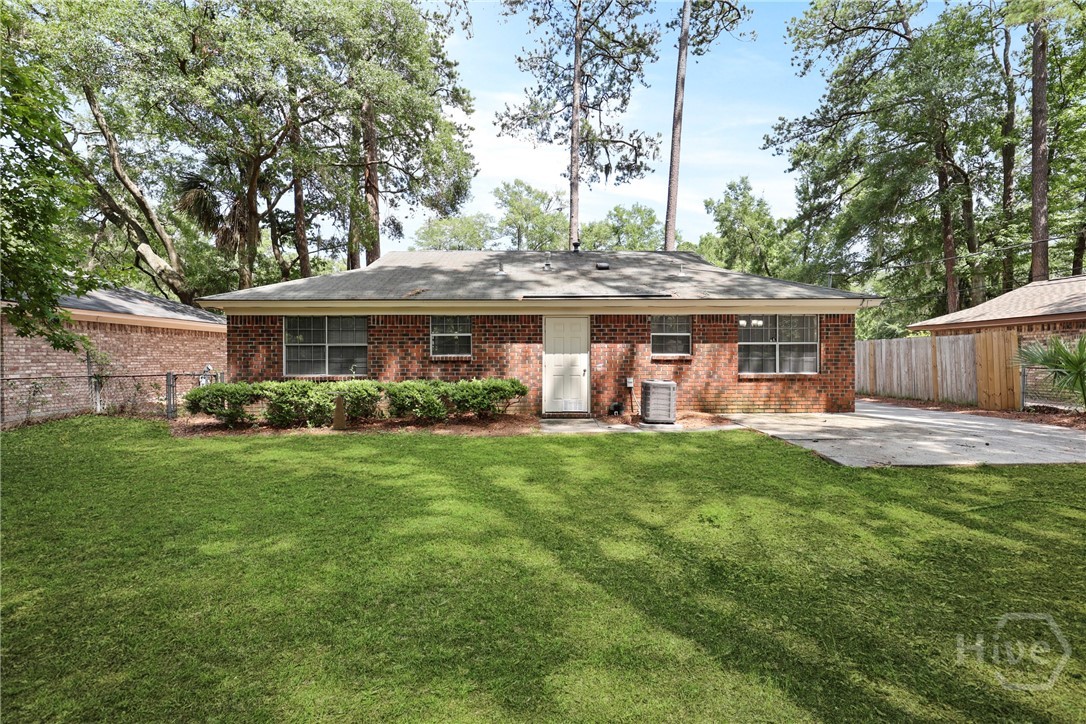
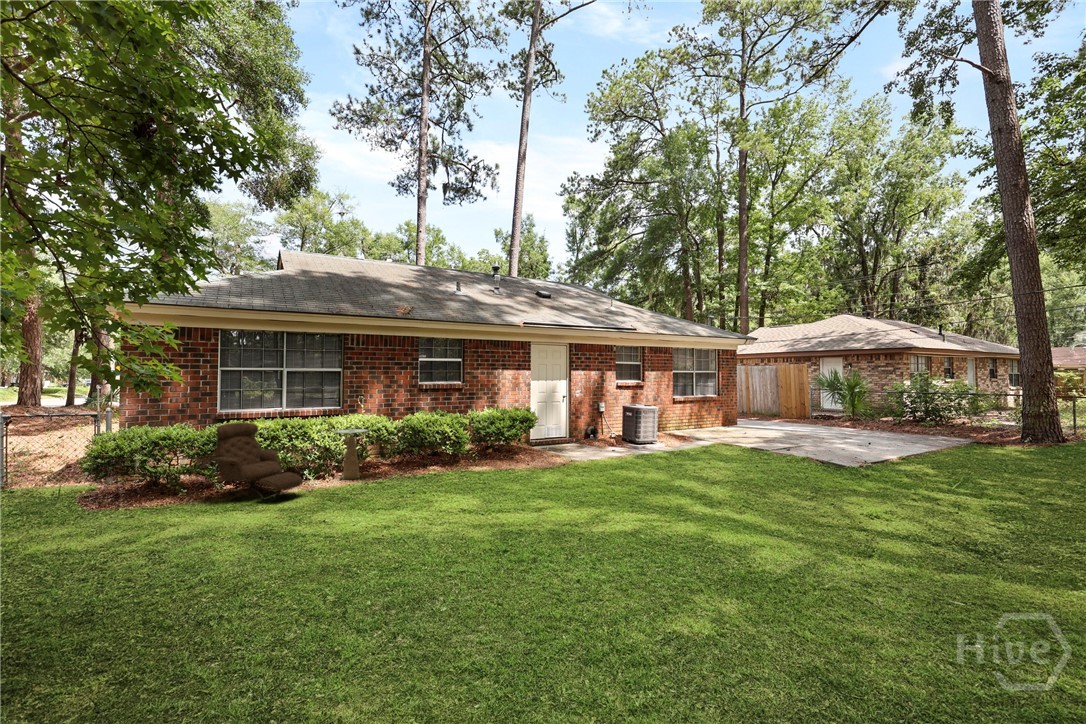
lounge chair: none [237,382,284,438] -> present [215,422,303,502]

